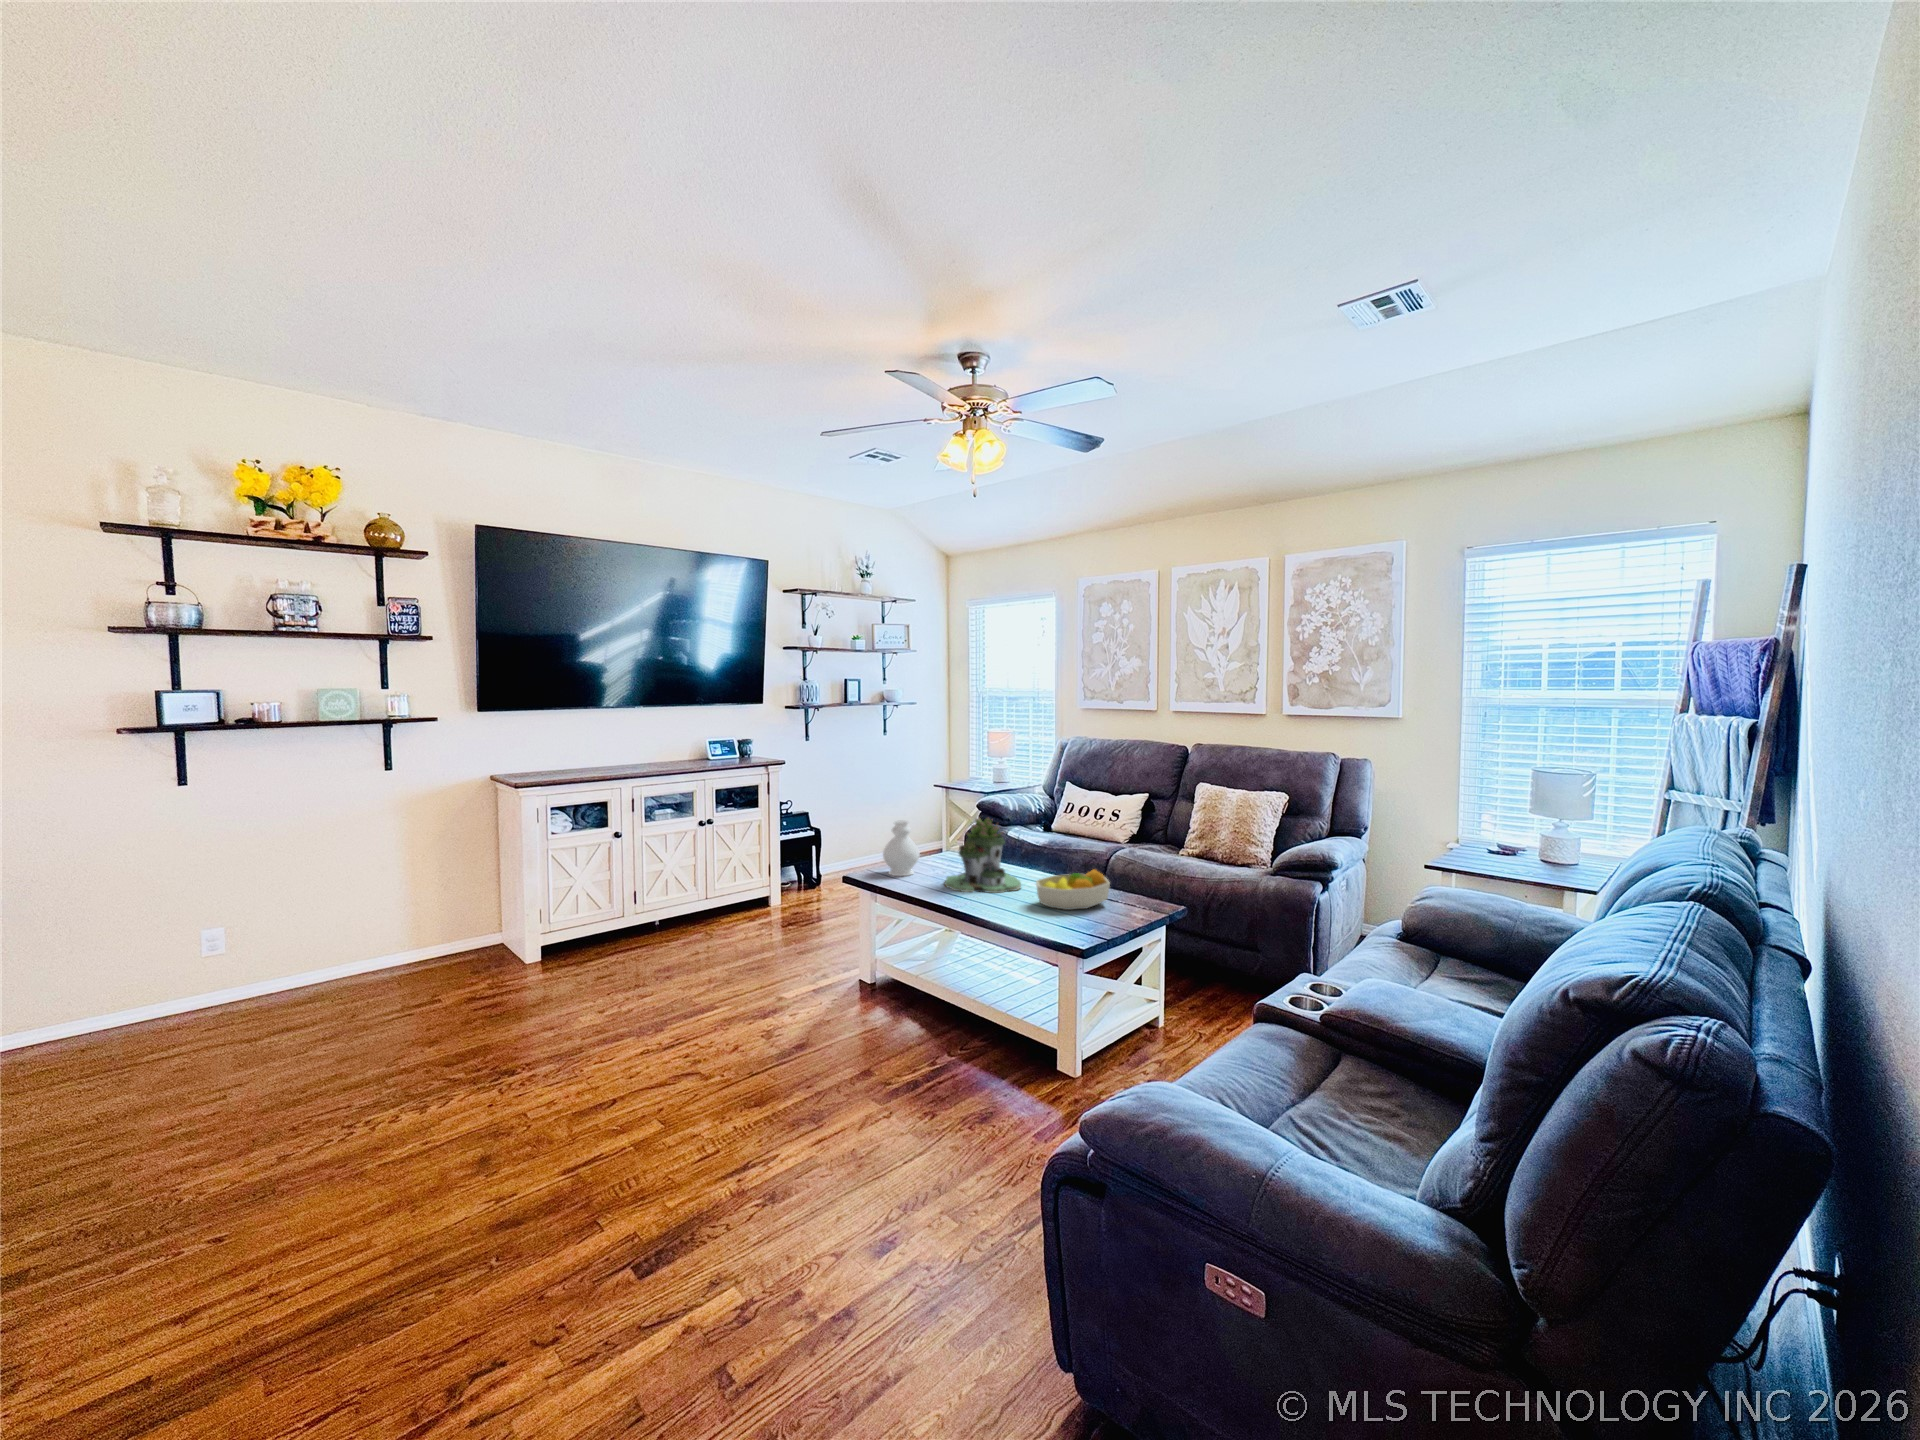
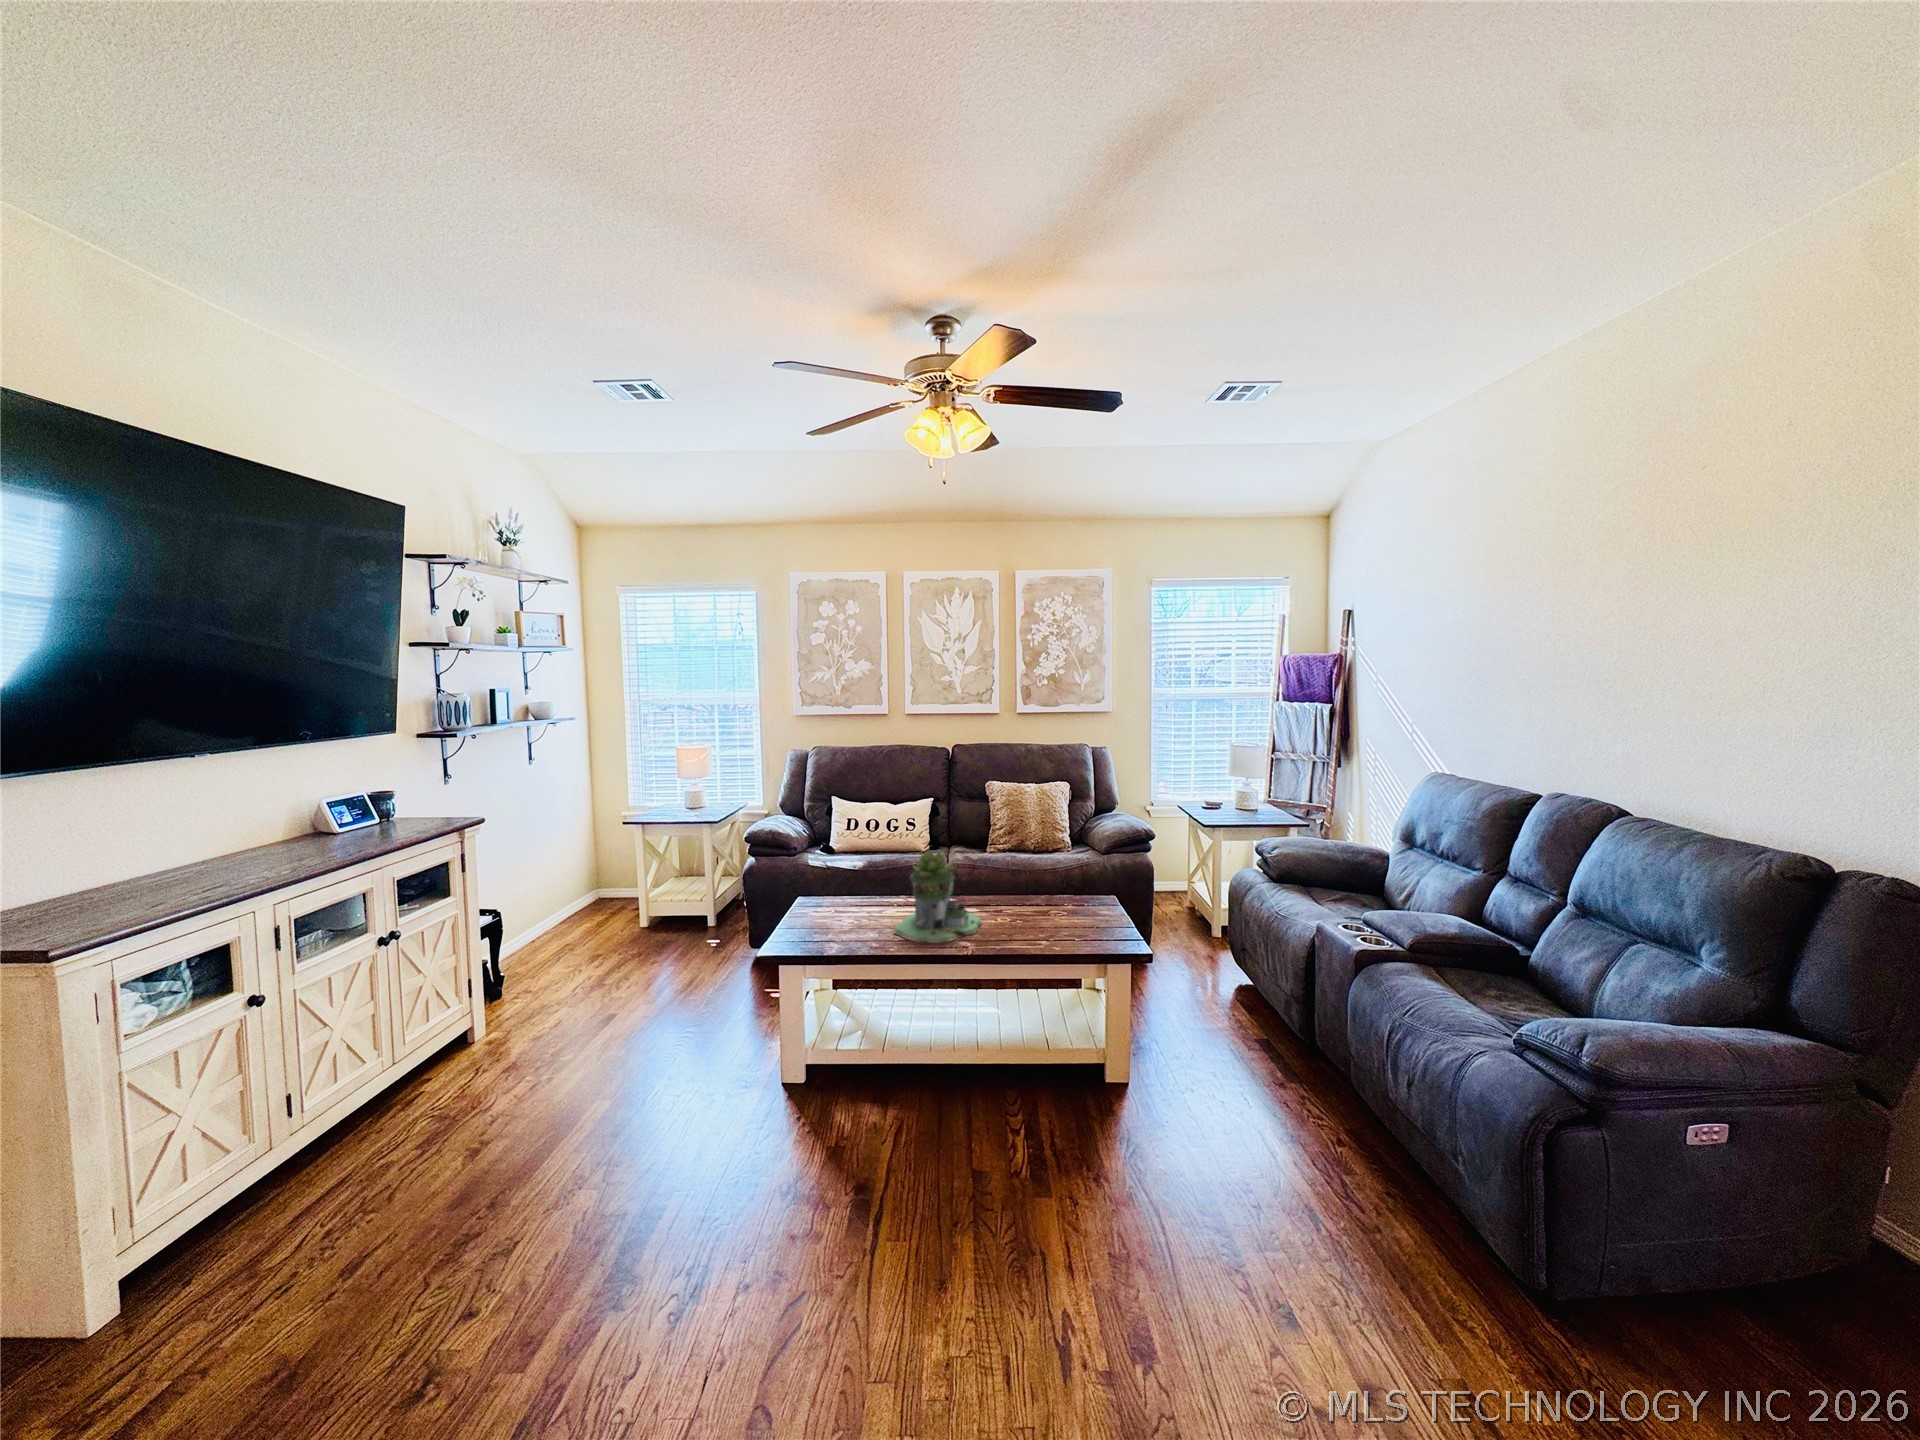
decorative vase: present [883,821,920,876] -> none [802,873,849,945]
fruit bowl: present [1036,870,1110,910] -> none [1029,883,1093,934]

